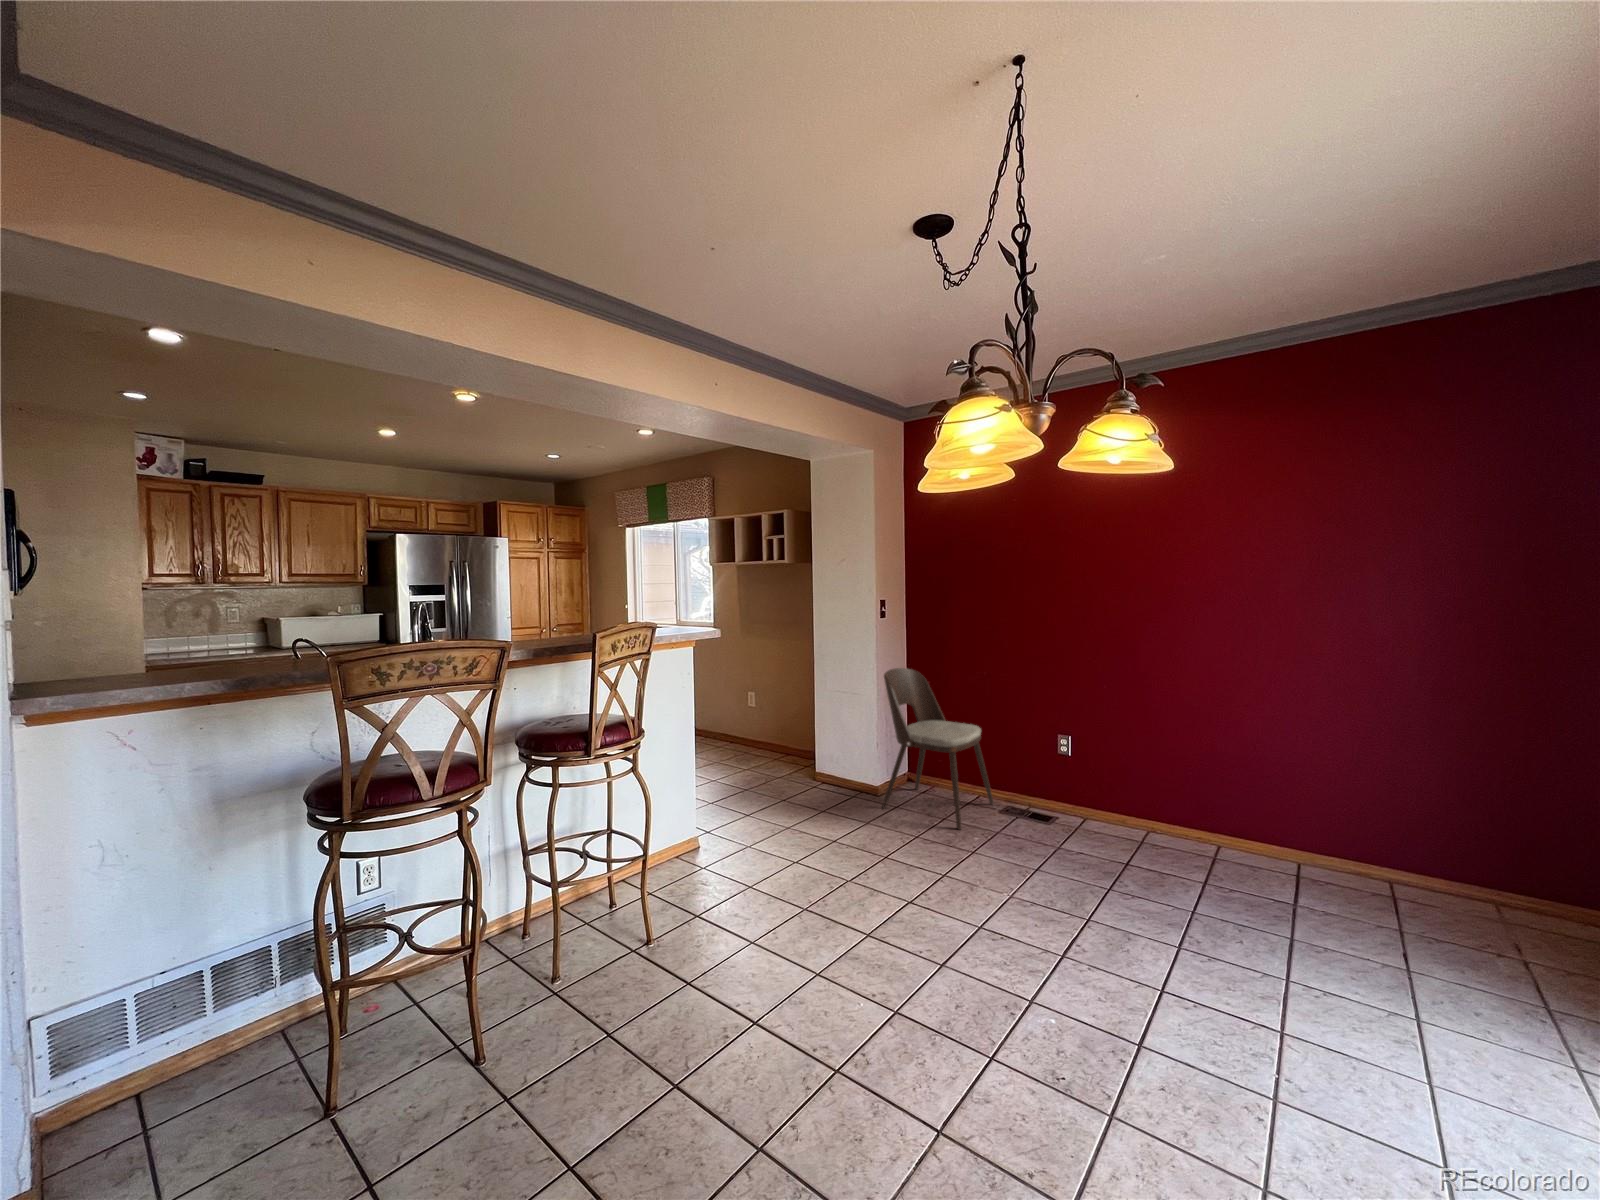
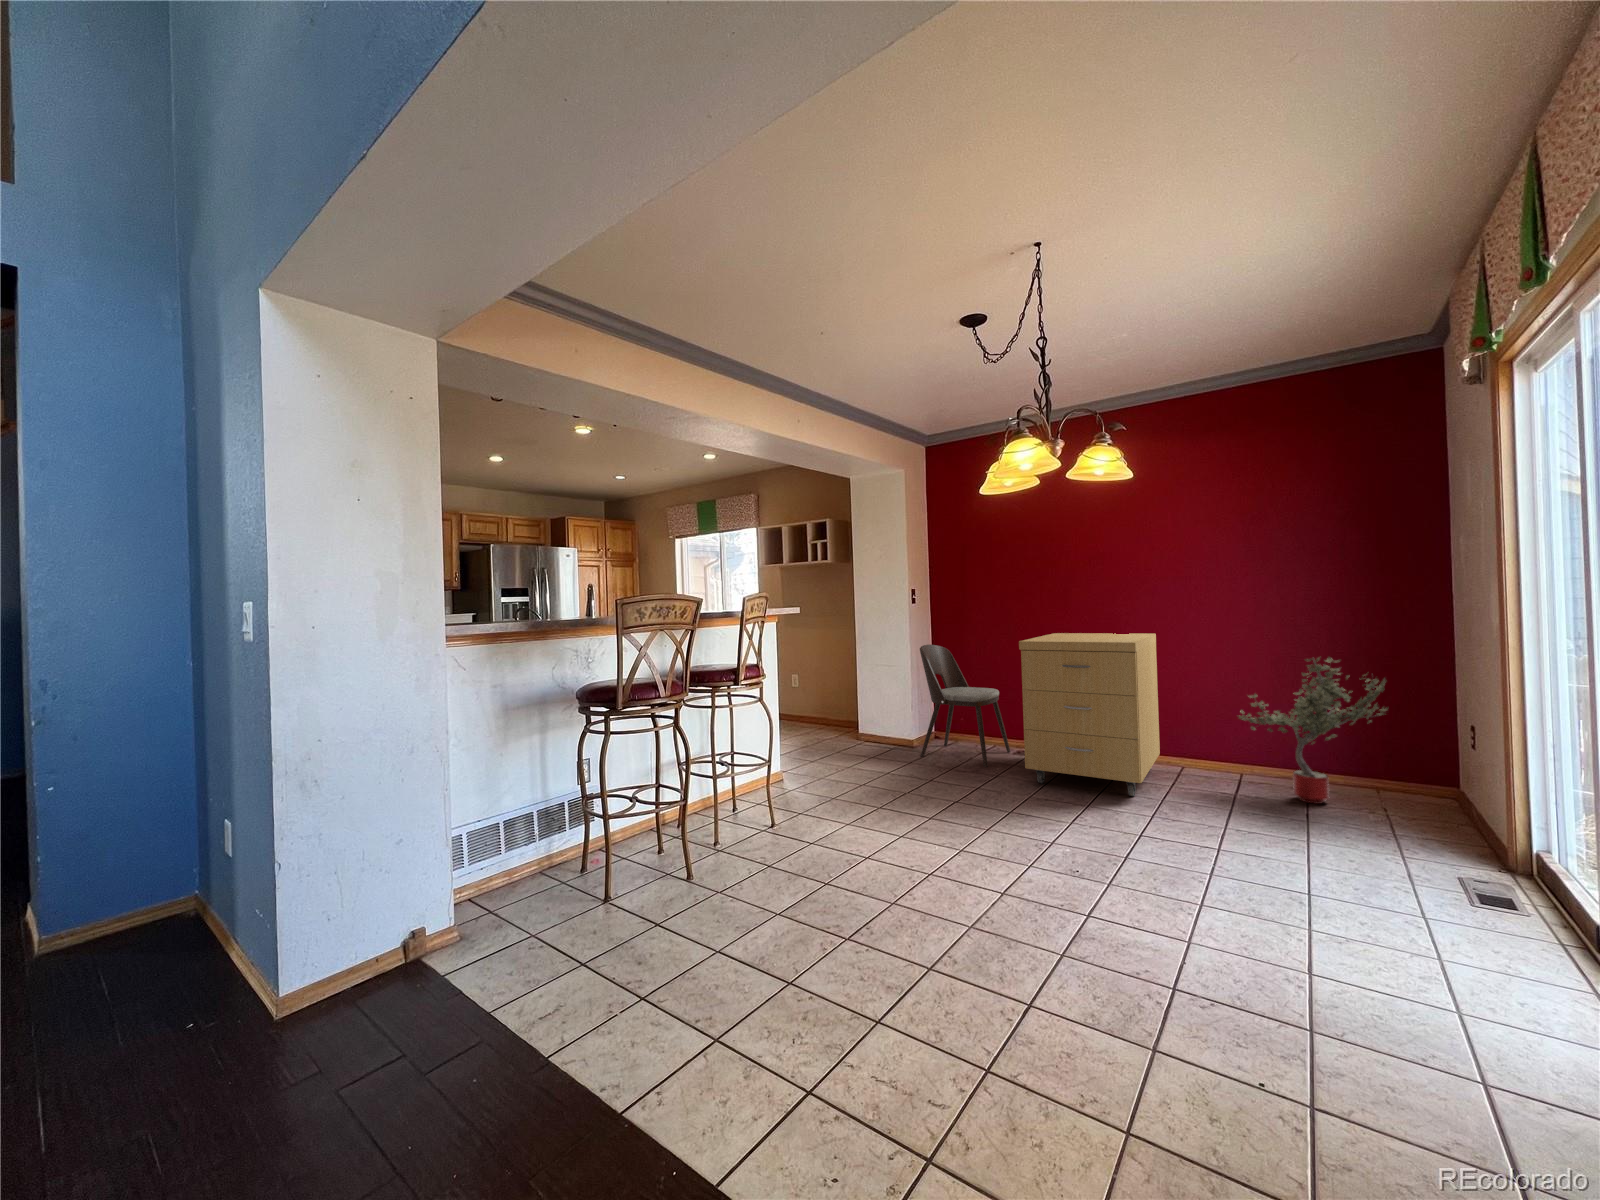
storage cabinet: none [1001,661,1183,896] -> present [1019,633,1160,796]
potted tree: none [1292,717,1526,922] -> present [1239,657,1388,804]

